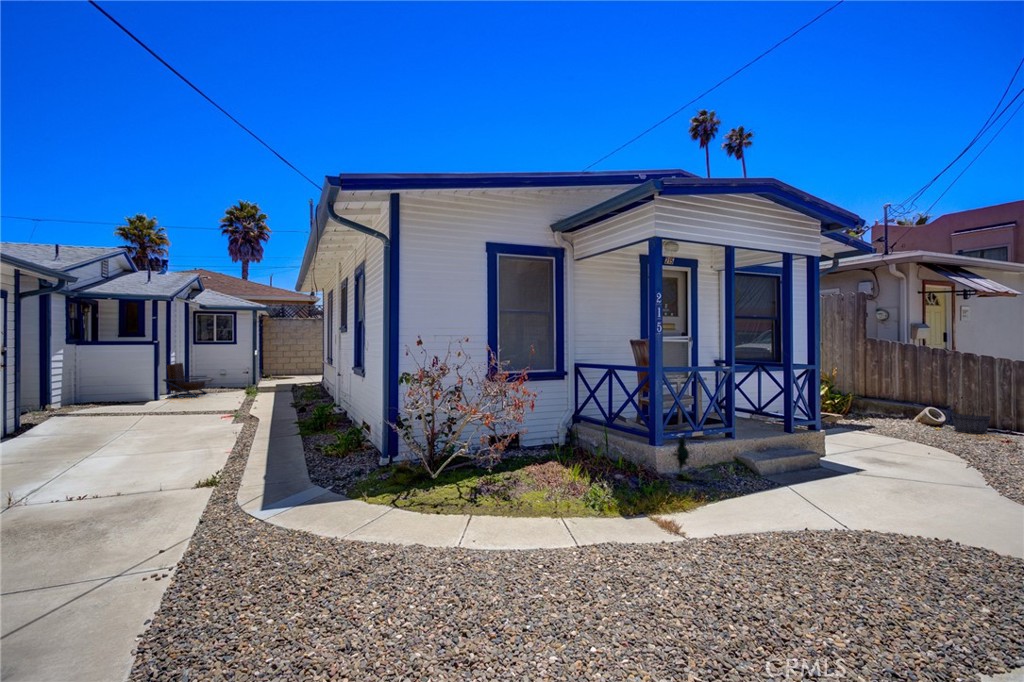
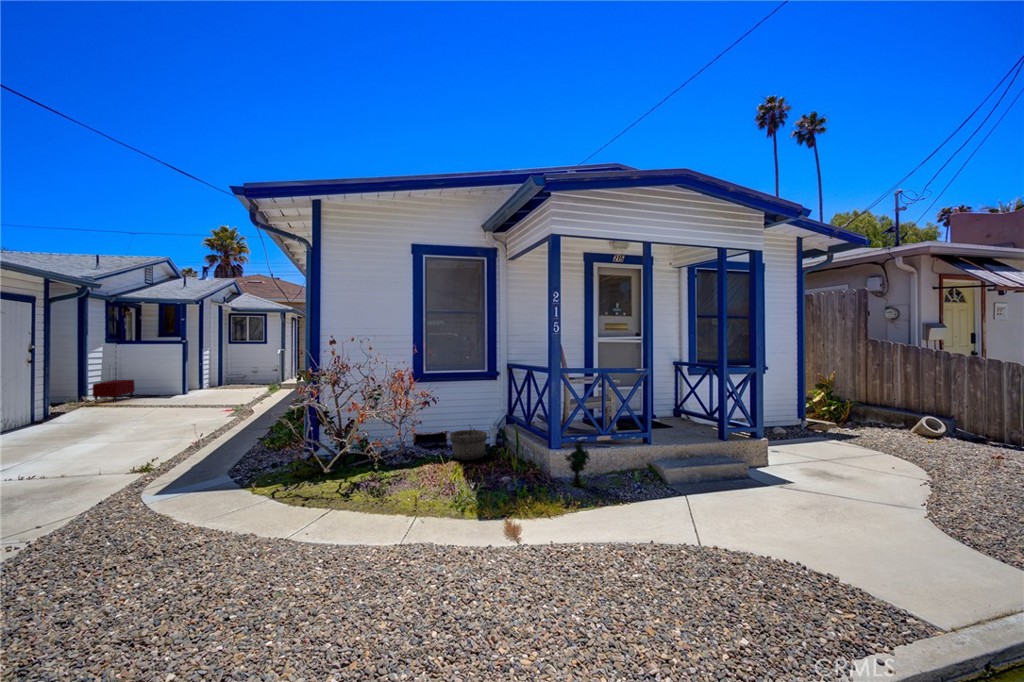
lounge chair: present [163,363,207,399] -> none [193,361,236,393]
bench: none [55,385,98,413] -> present [93,380,135,403]
wooden bucket: present [951,408,991,434] -> present [450,427,487,460]

